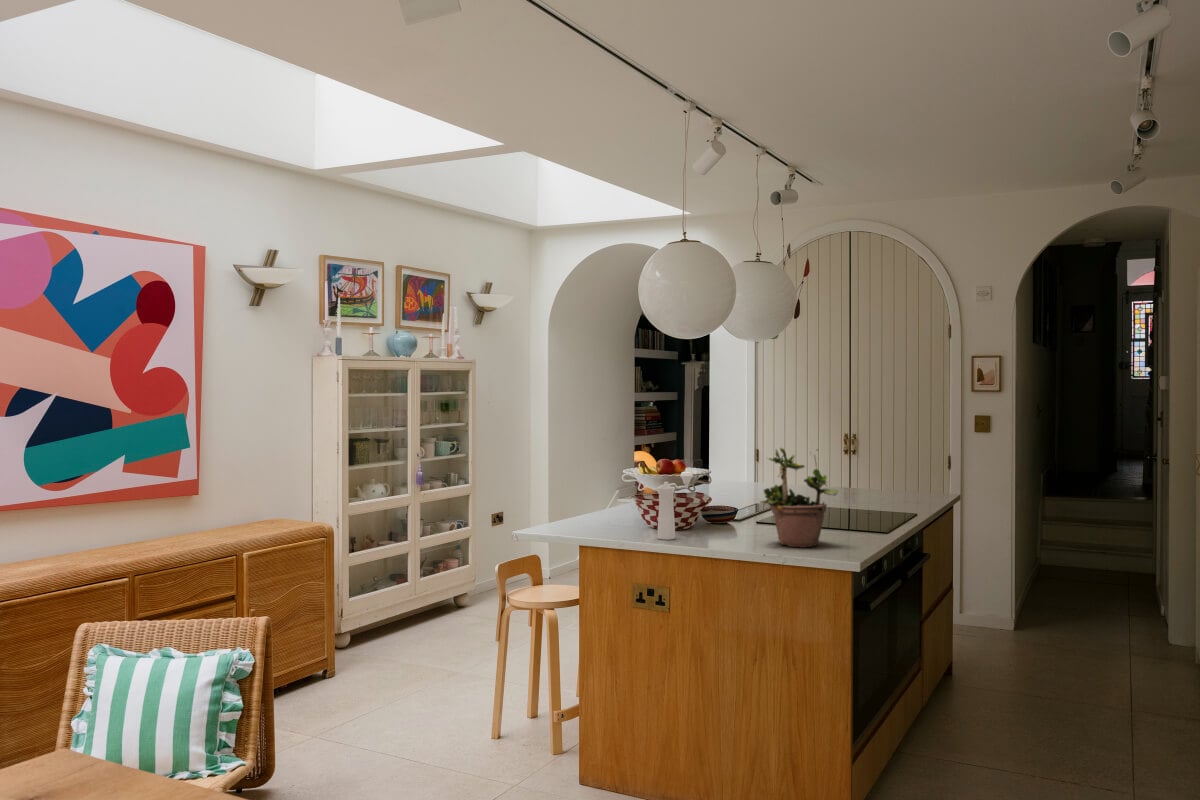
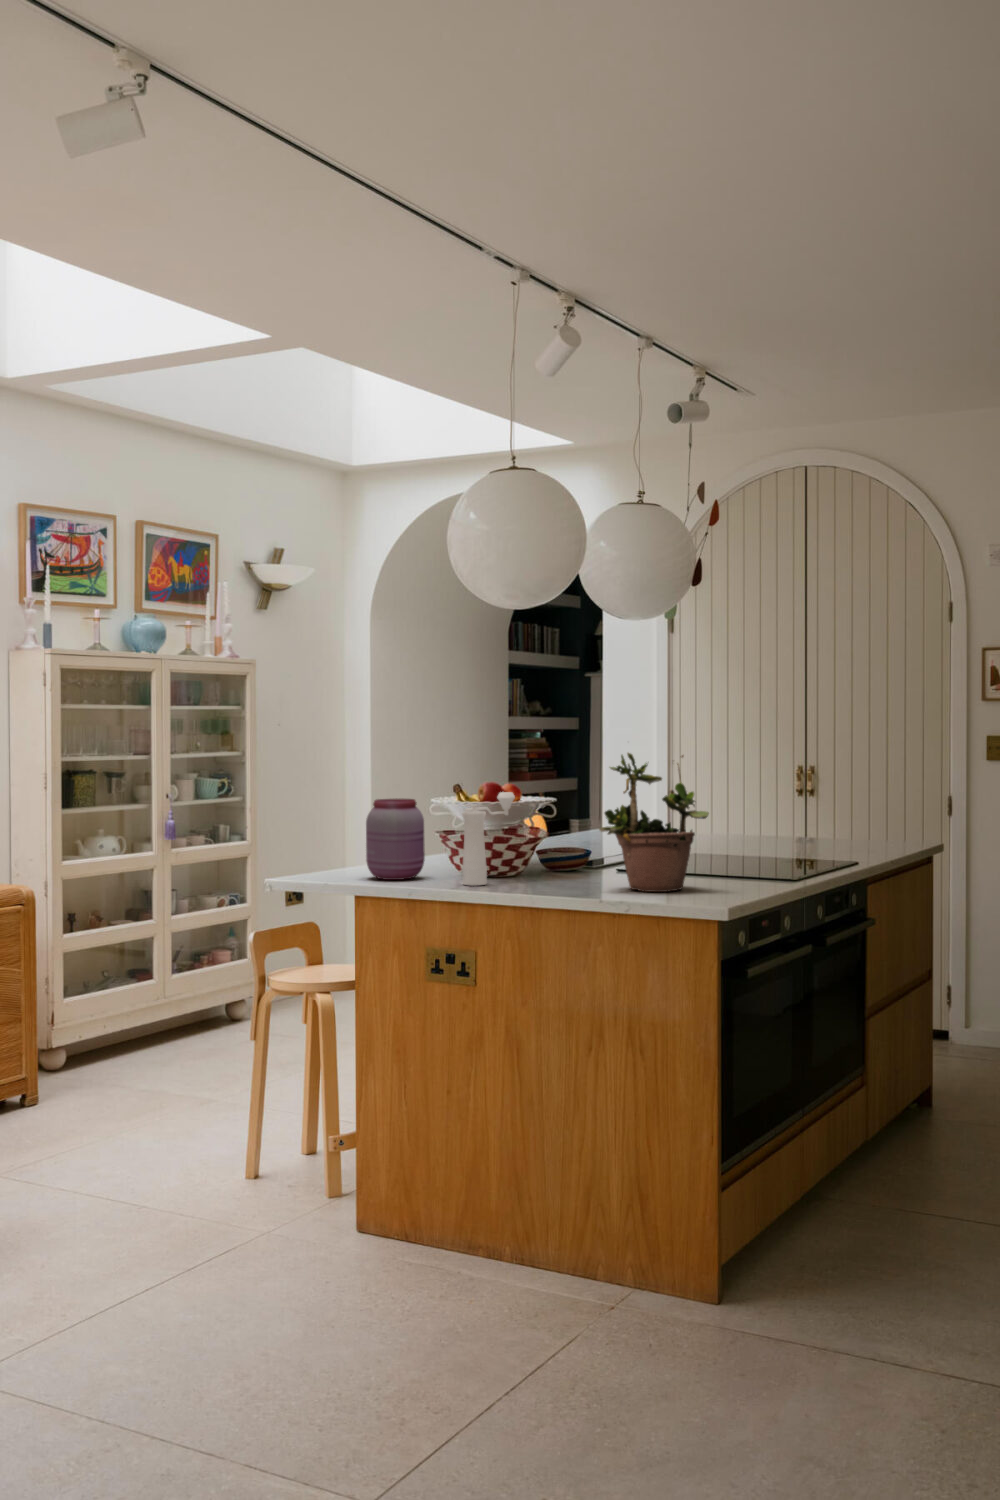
jar: none [586,474,627,533] -> present [366,799,425,880]

